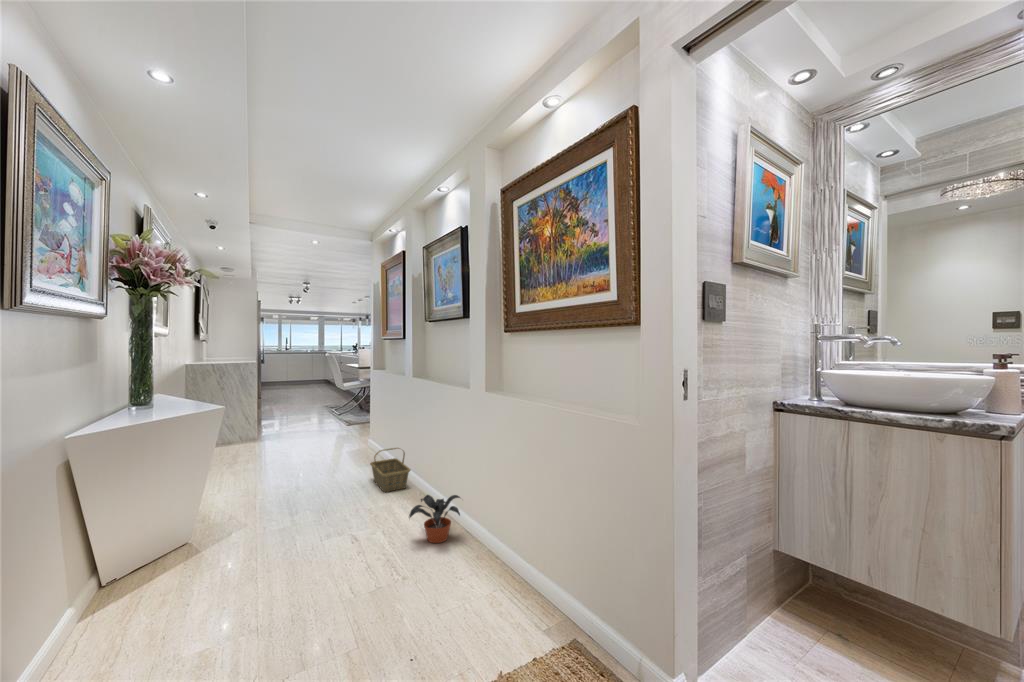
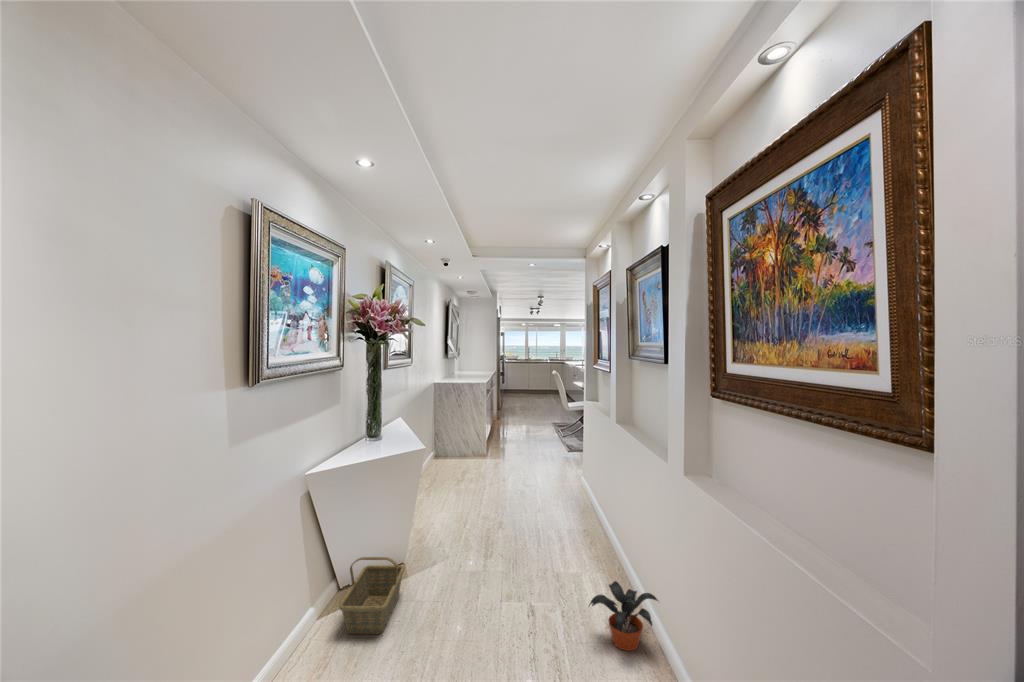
basket: present [370,448,411,492] -> present [339,557,405,634]

